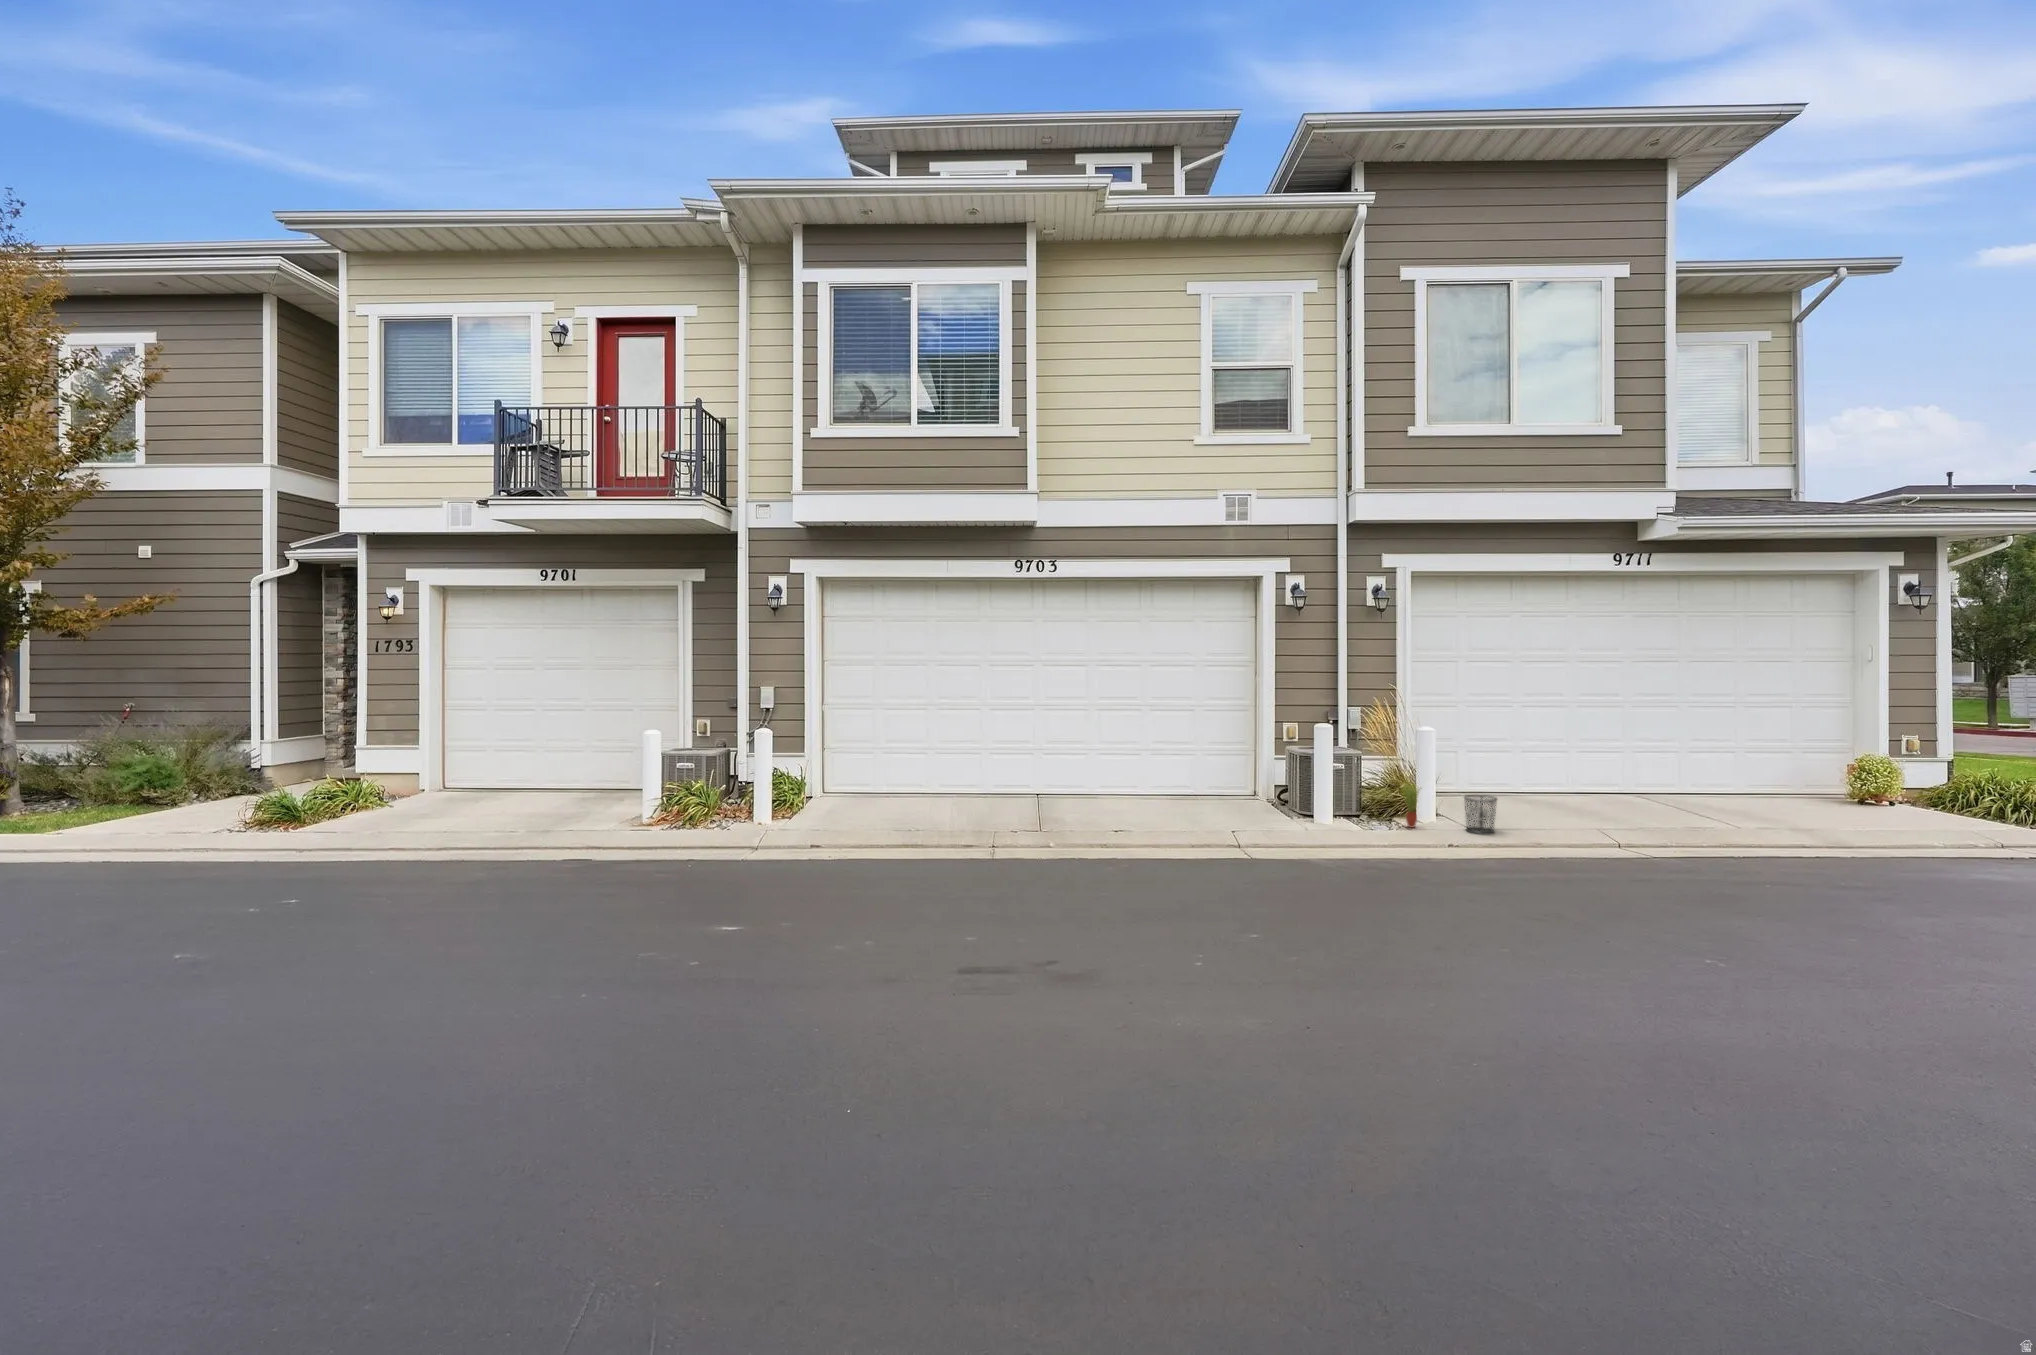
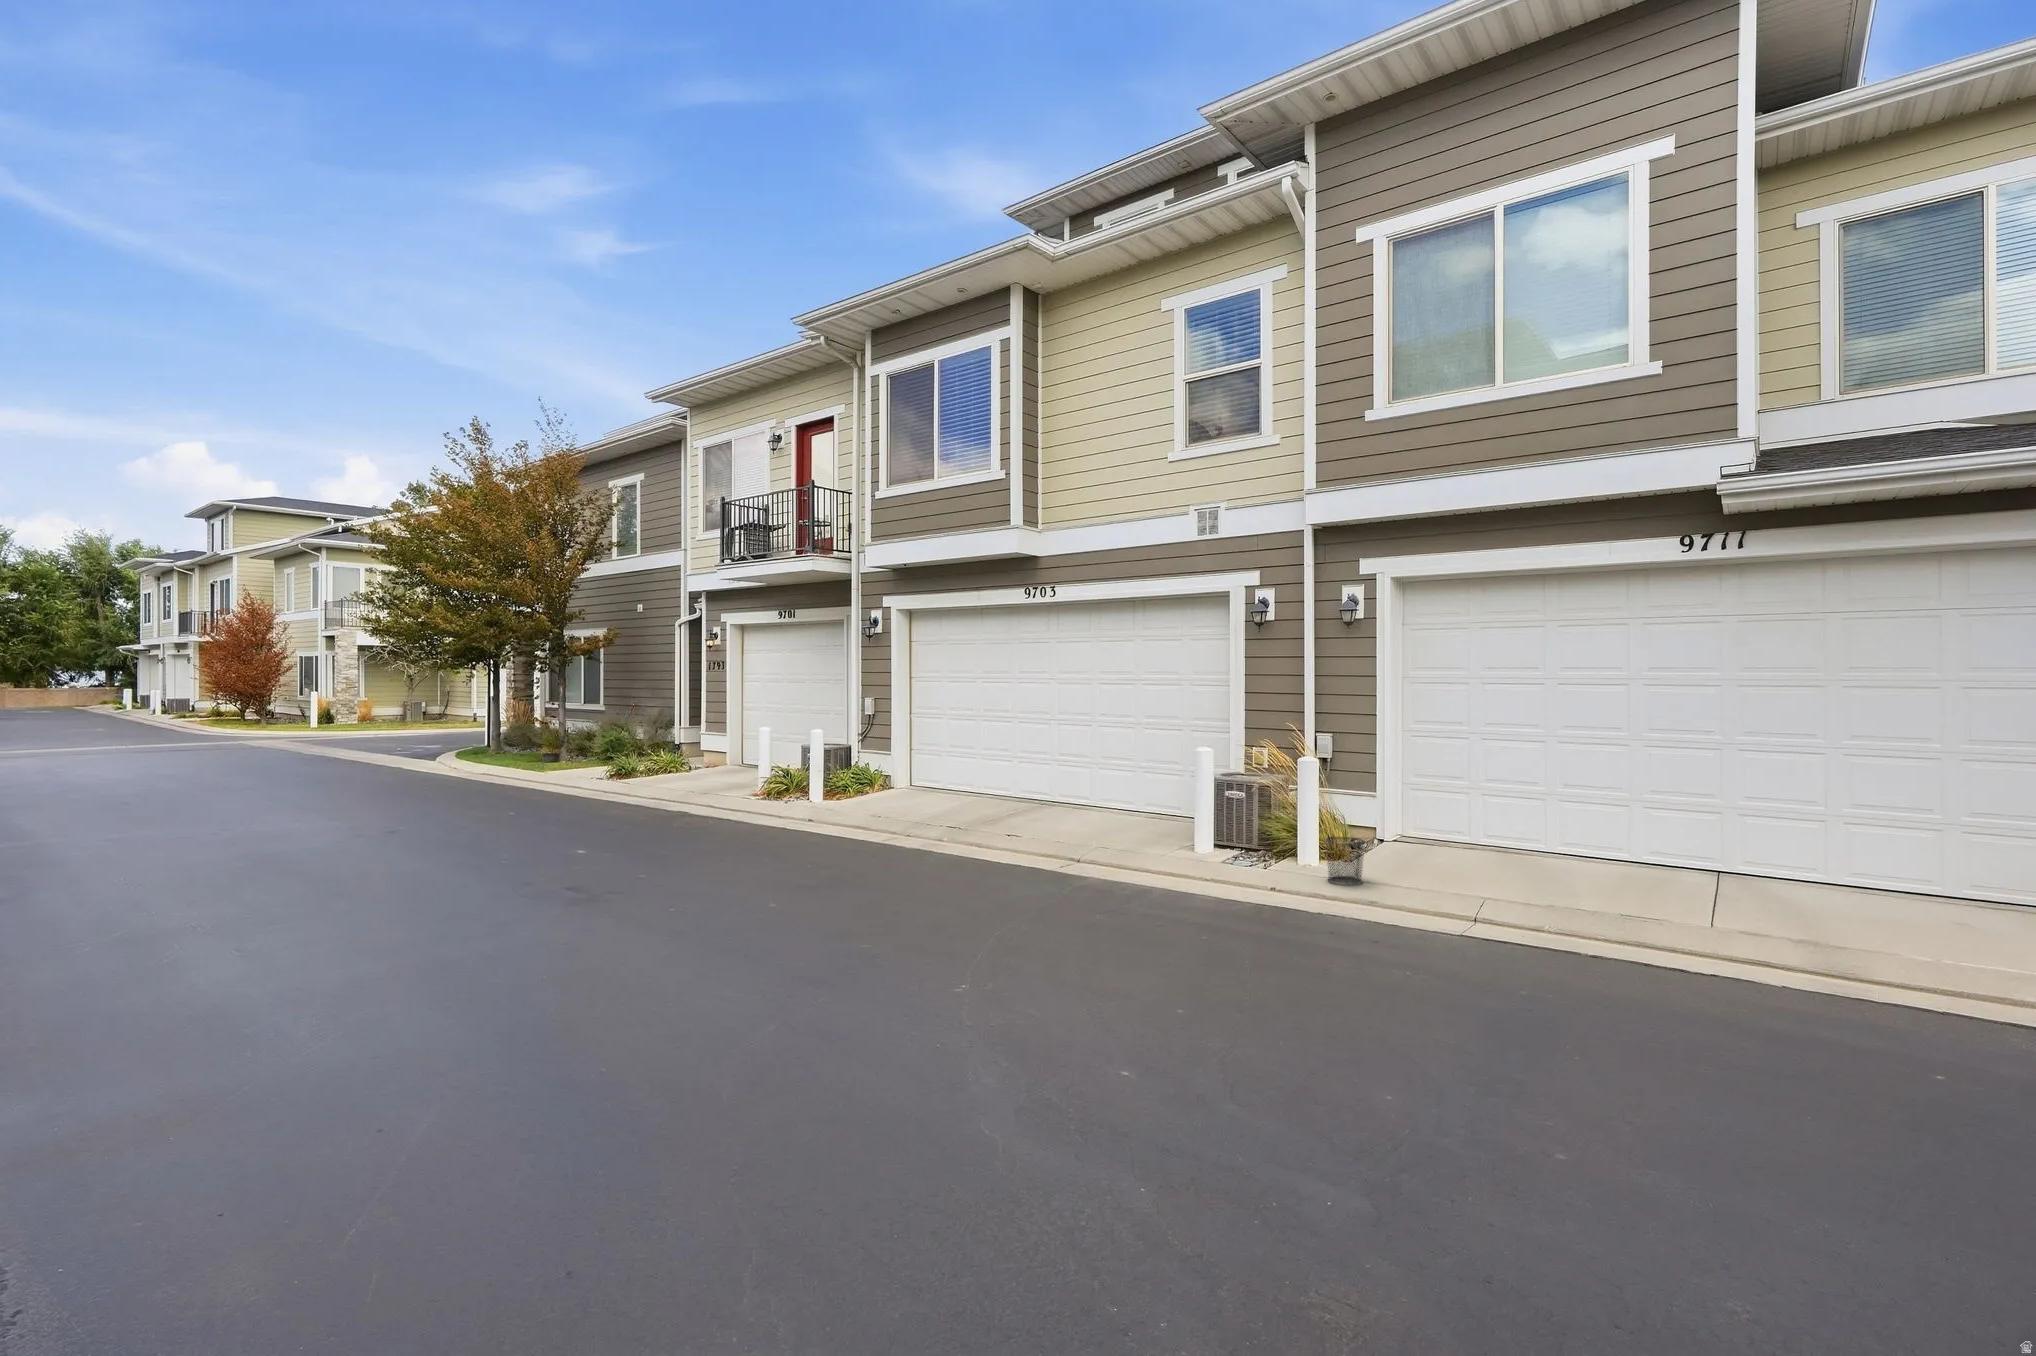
potted plant: present [1402,784,1422,828] -> none [1263,812,1287,867]

